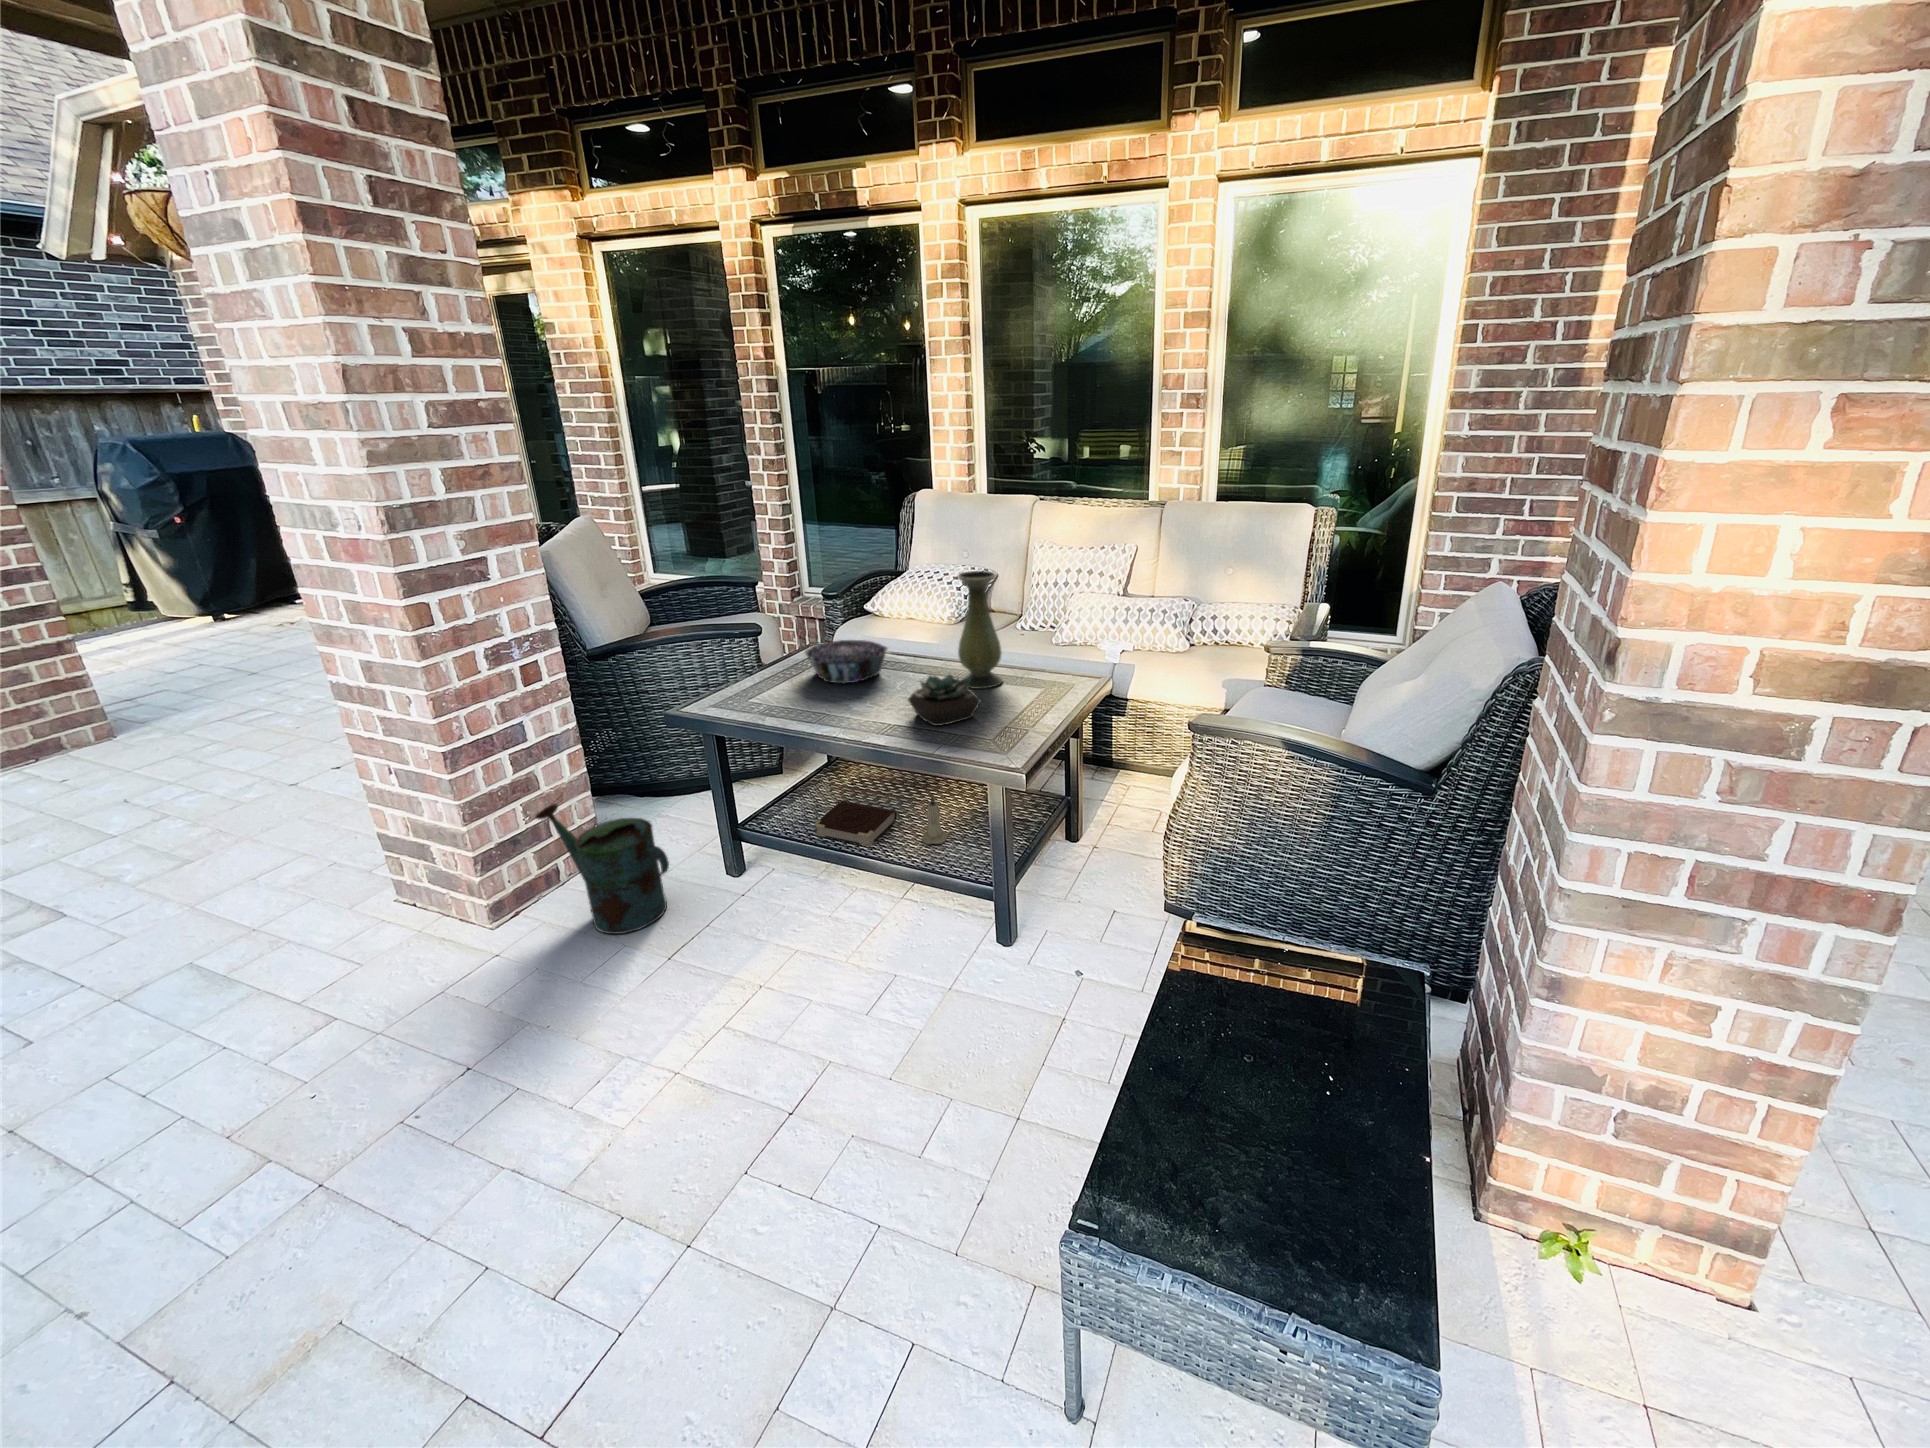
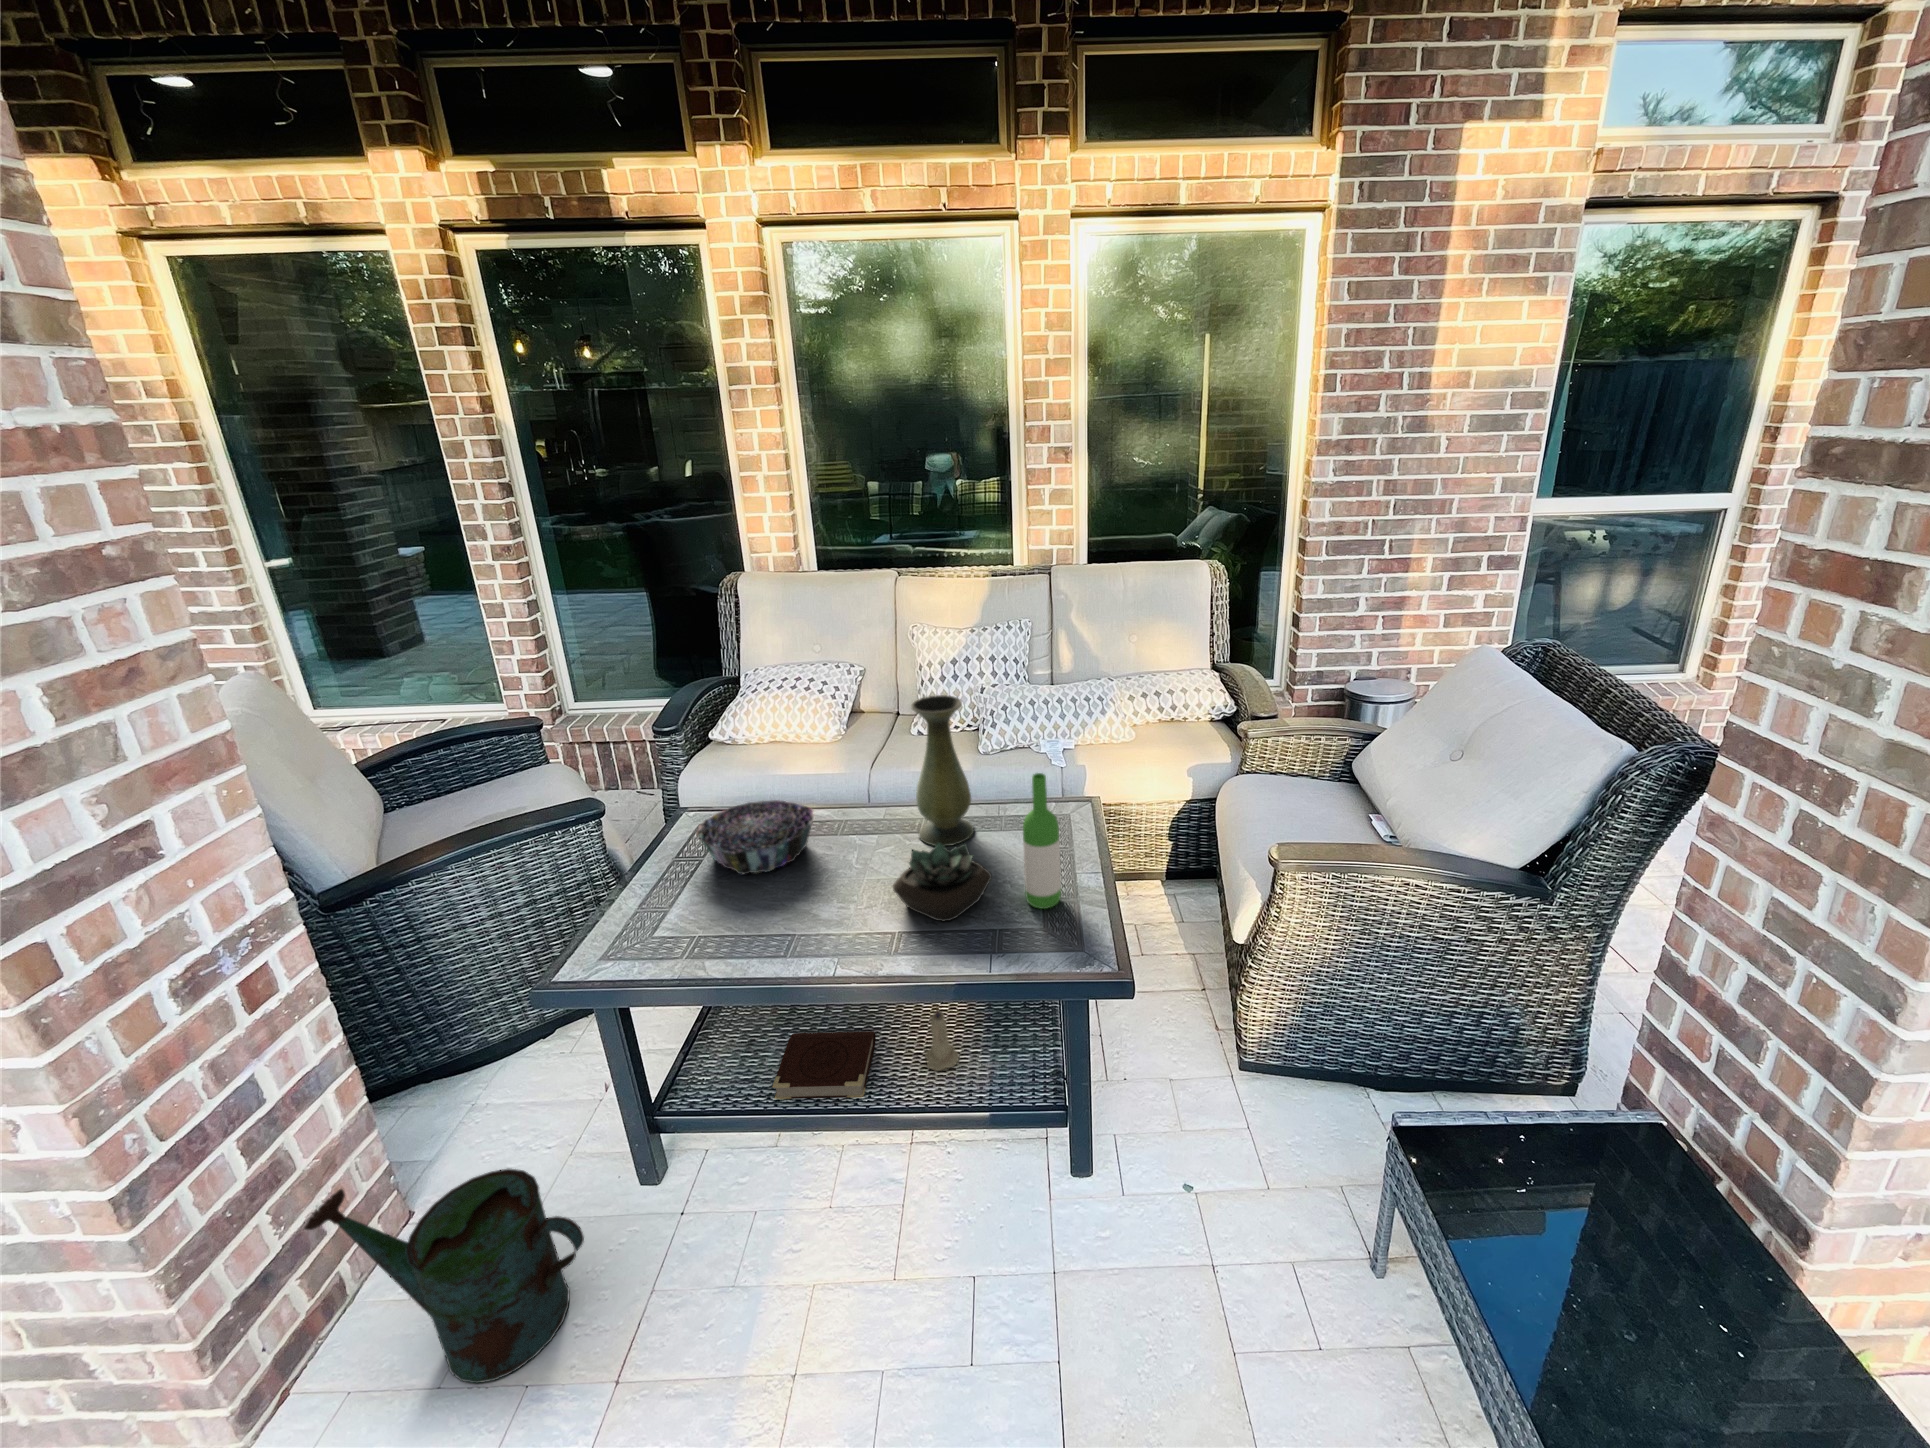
wine bottle: none [997,622,1027,731] -> present [1023,773,1061,909]

